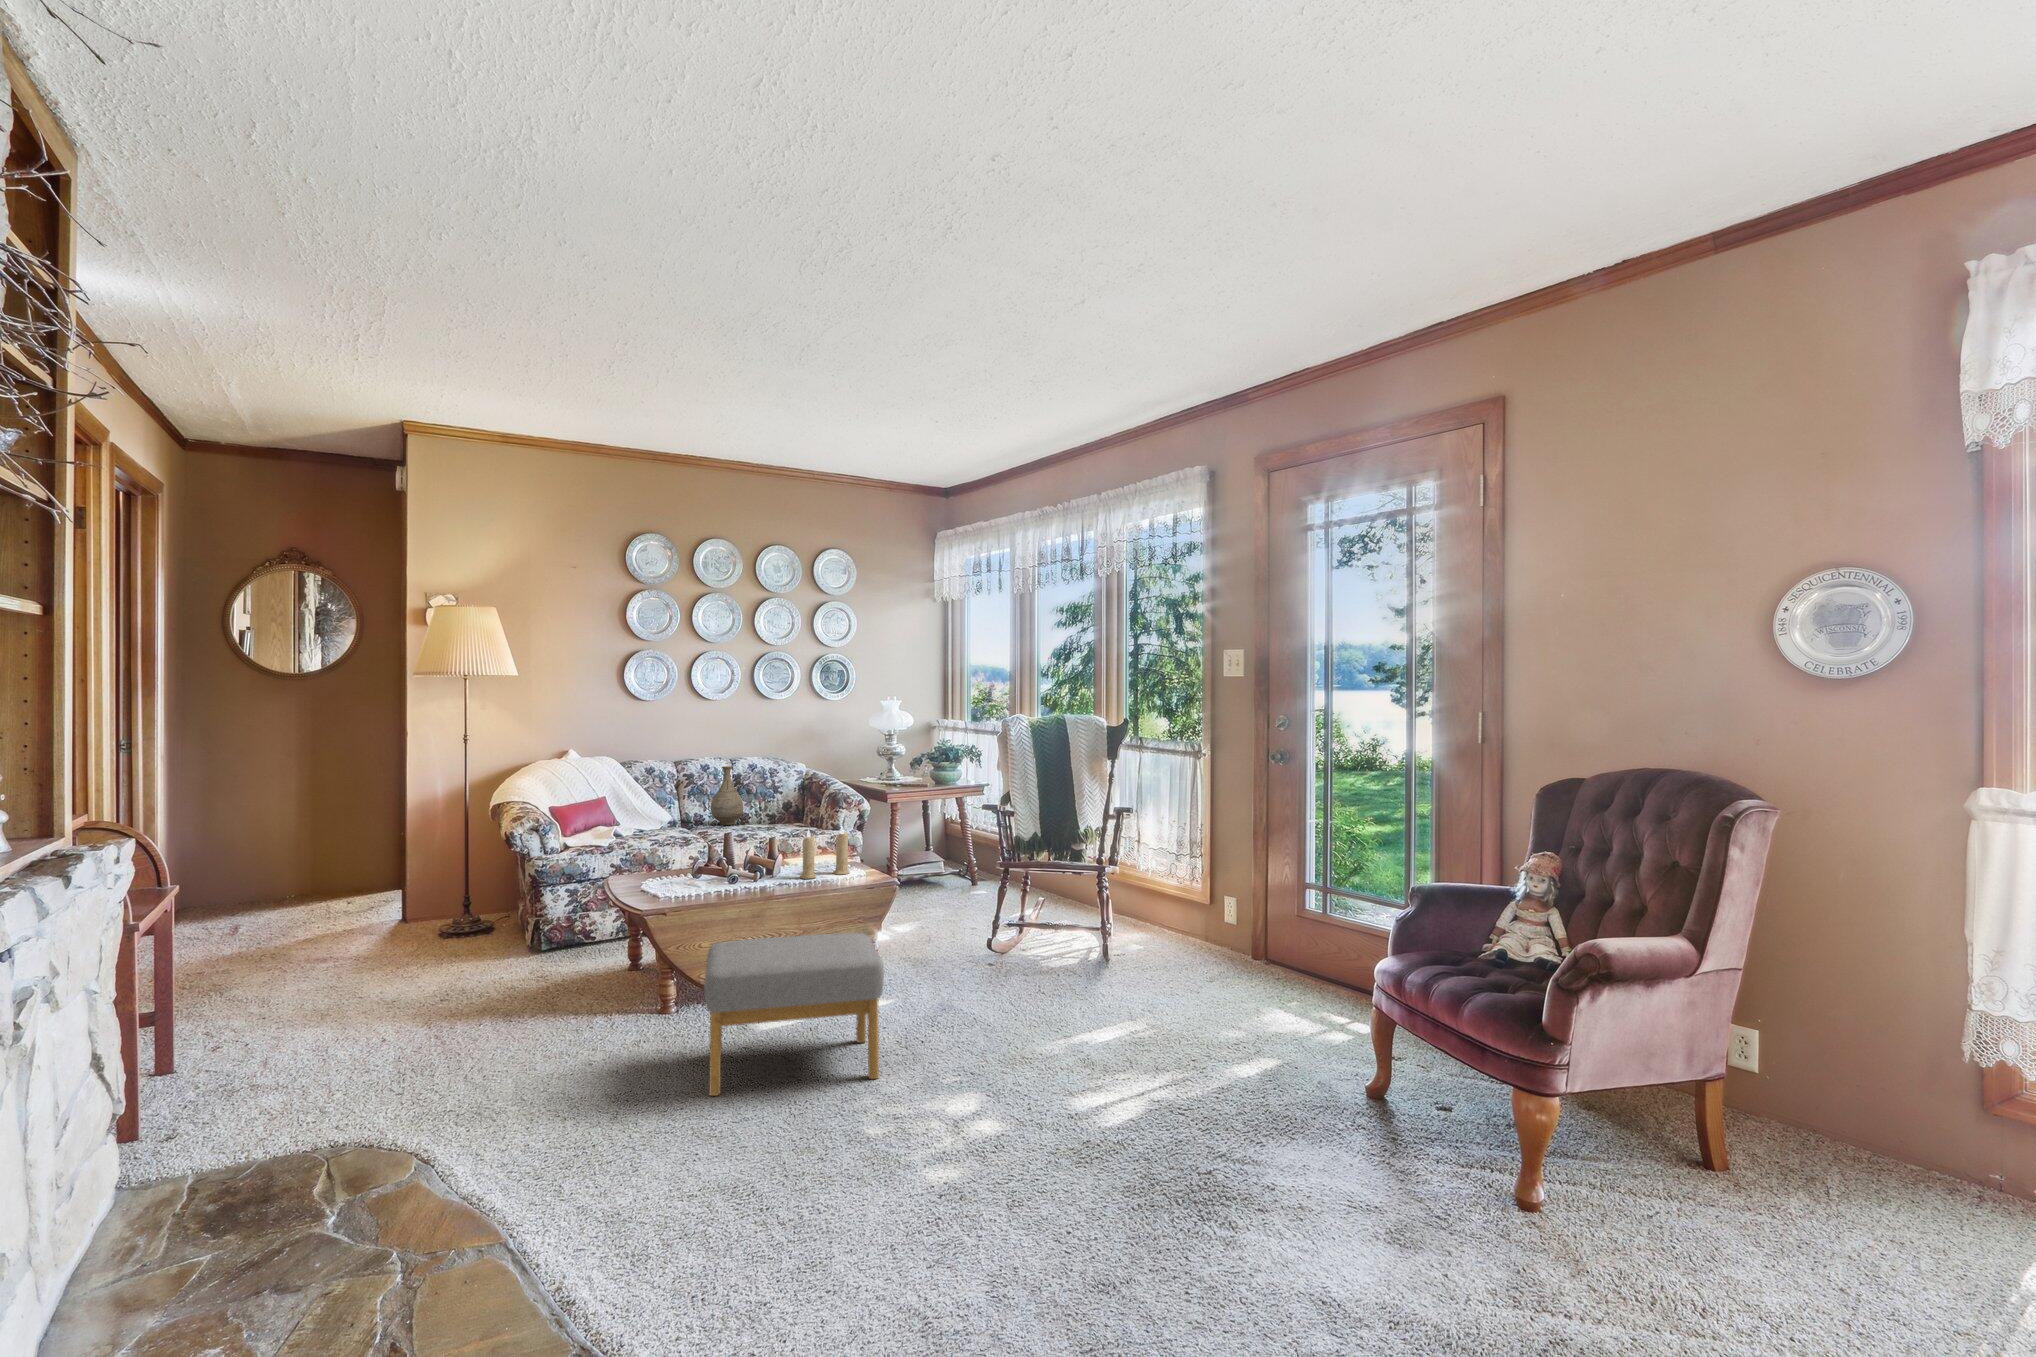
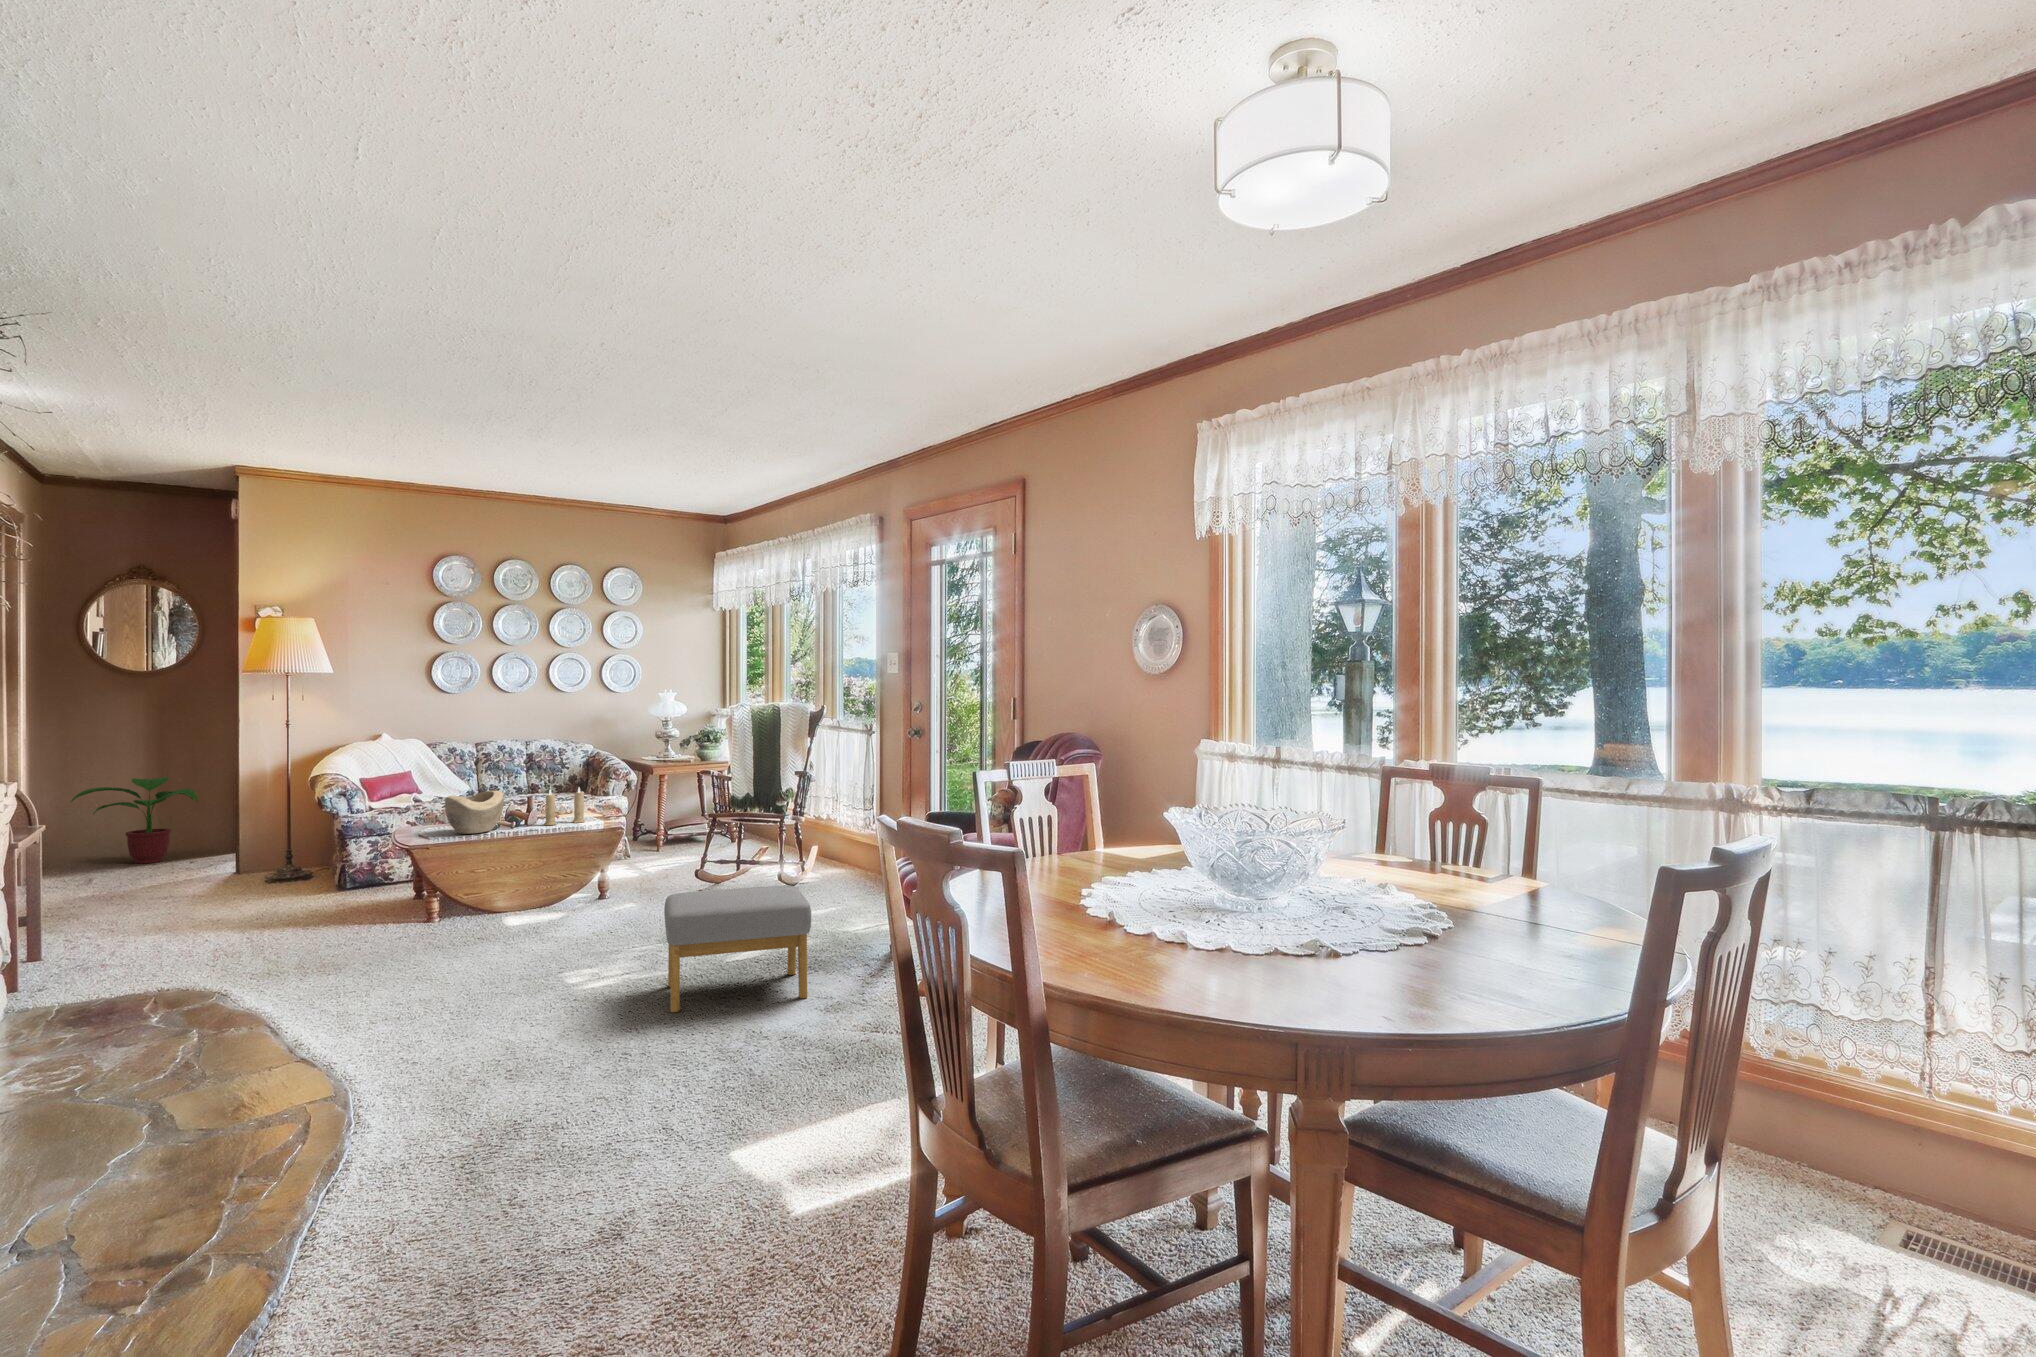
vase: present [711,766,743,825] -> none [504,746,533,794]
potted plant: none [213,800,357,905] -> present [71,777,198,863]
decorative bowl: none [682,832,755,893] -> present [445,791,504,834]
footstool: present [704,933,884,1096] -> present [664,886,811,1012]

